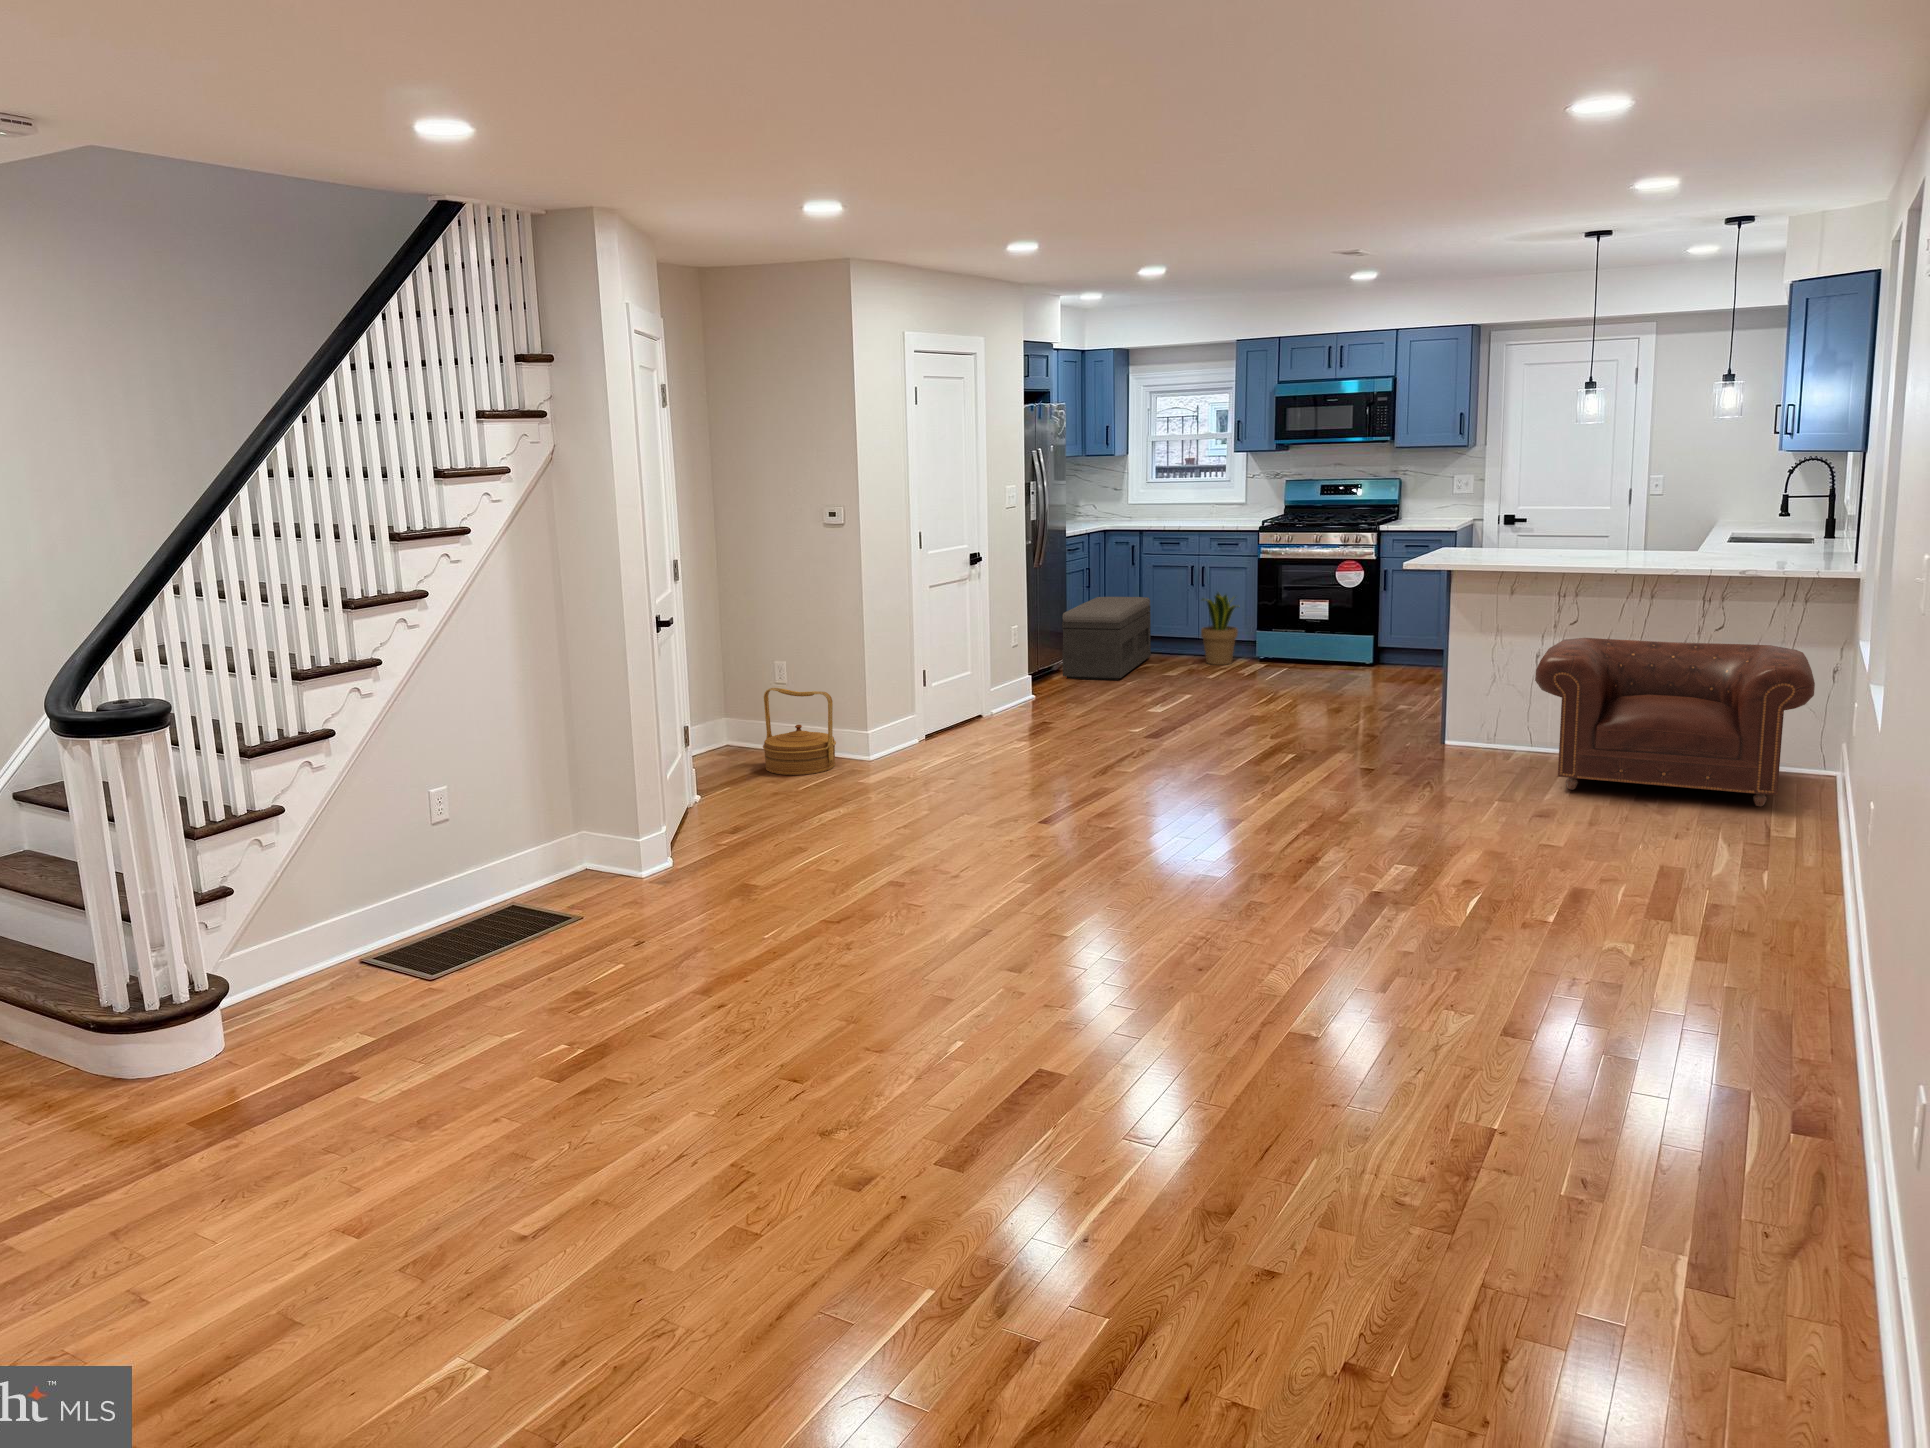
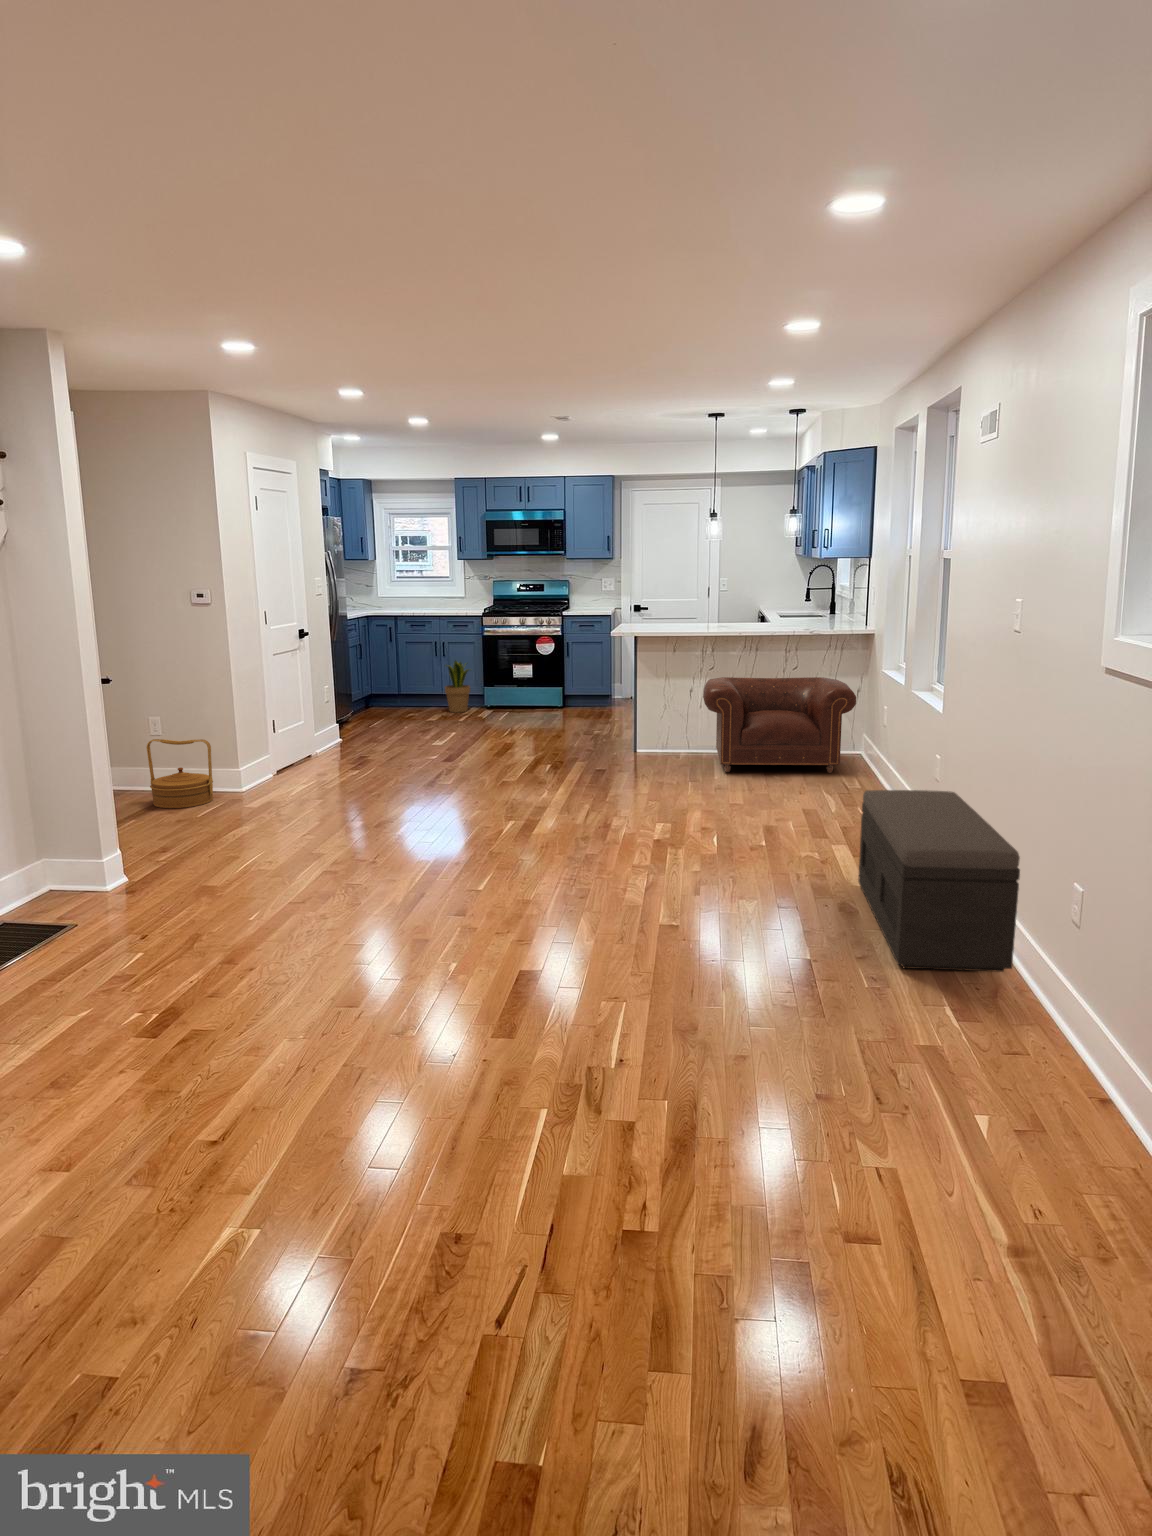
storage bench: present [1062,597,1151,680] -> present [858,790,1020,972]

